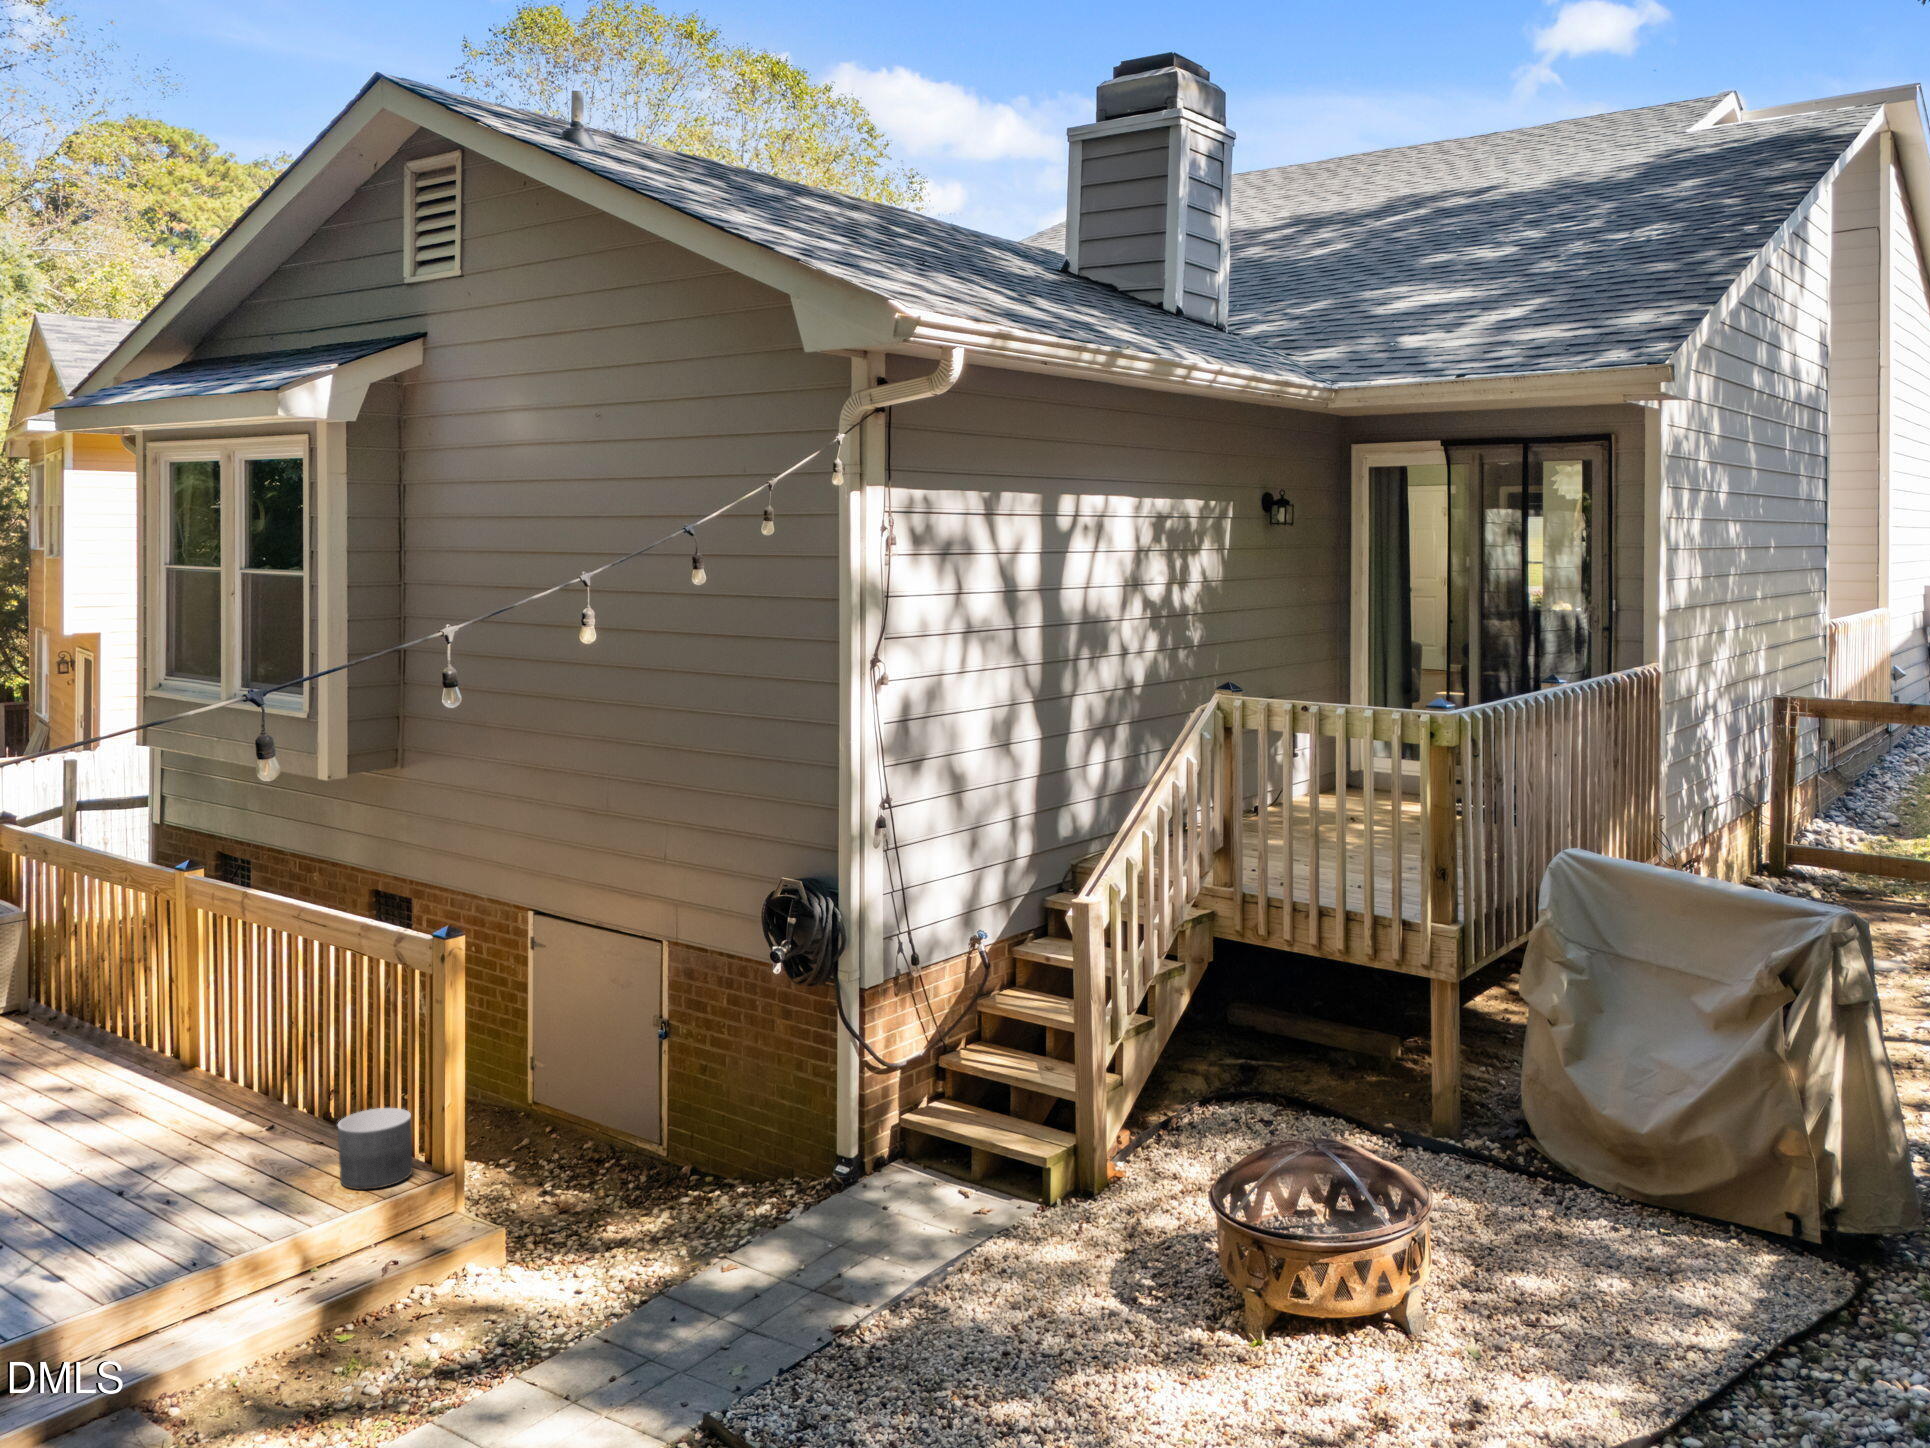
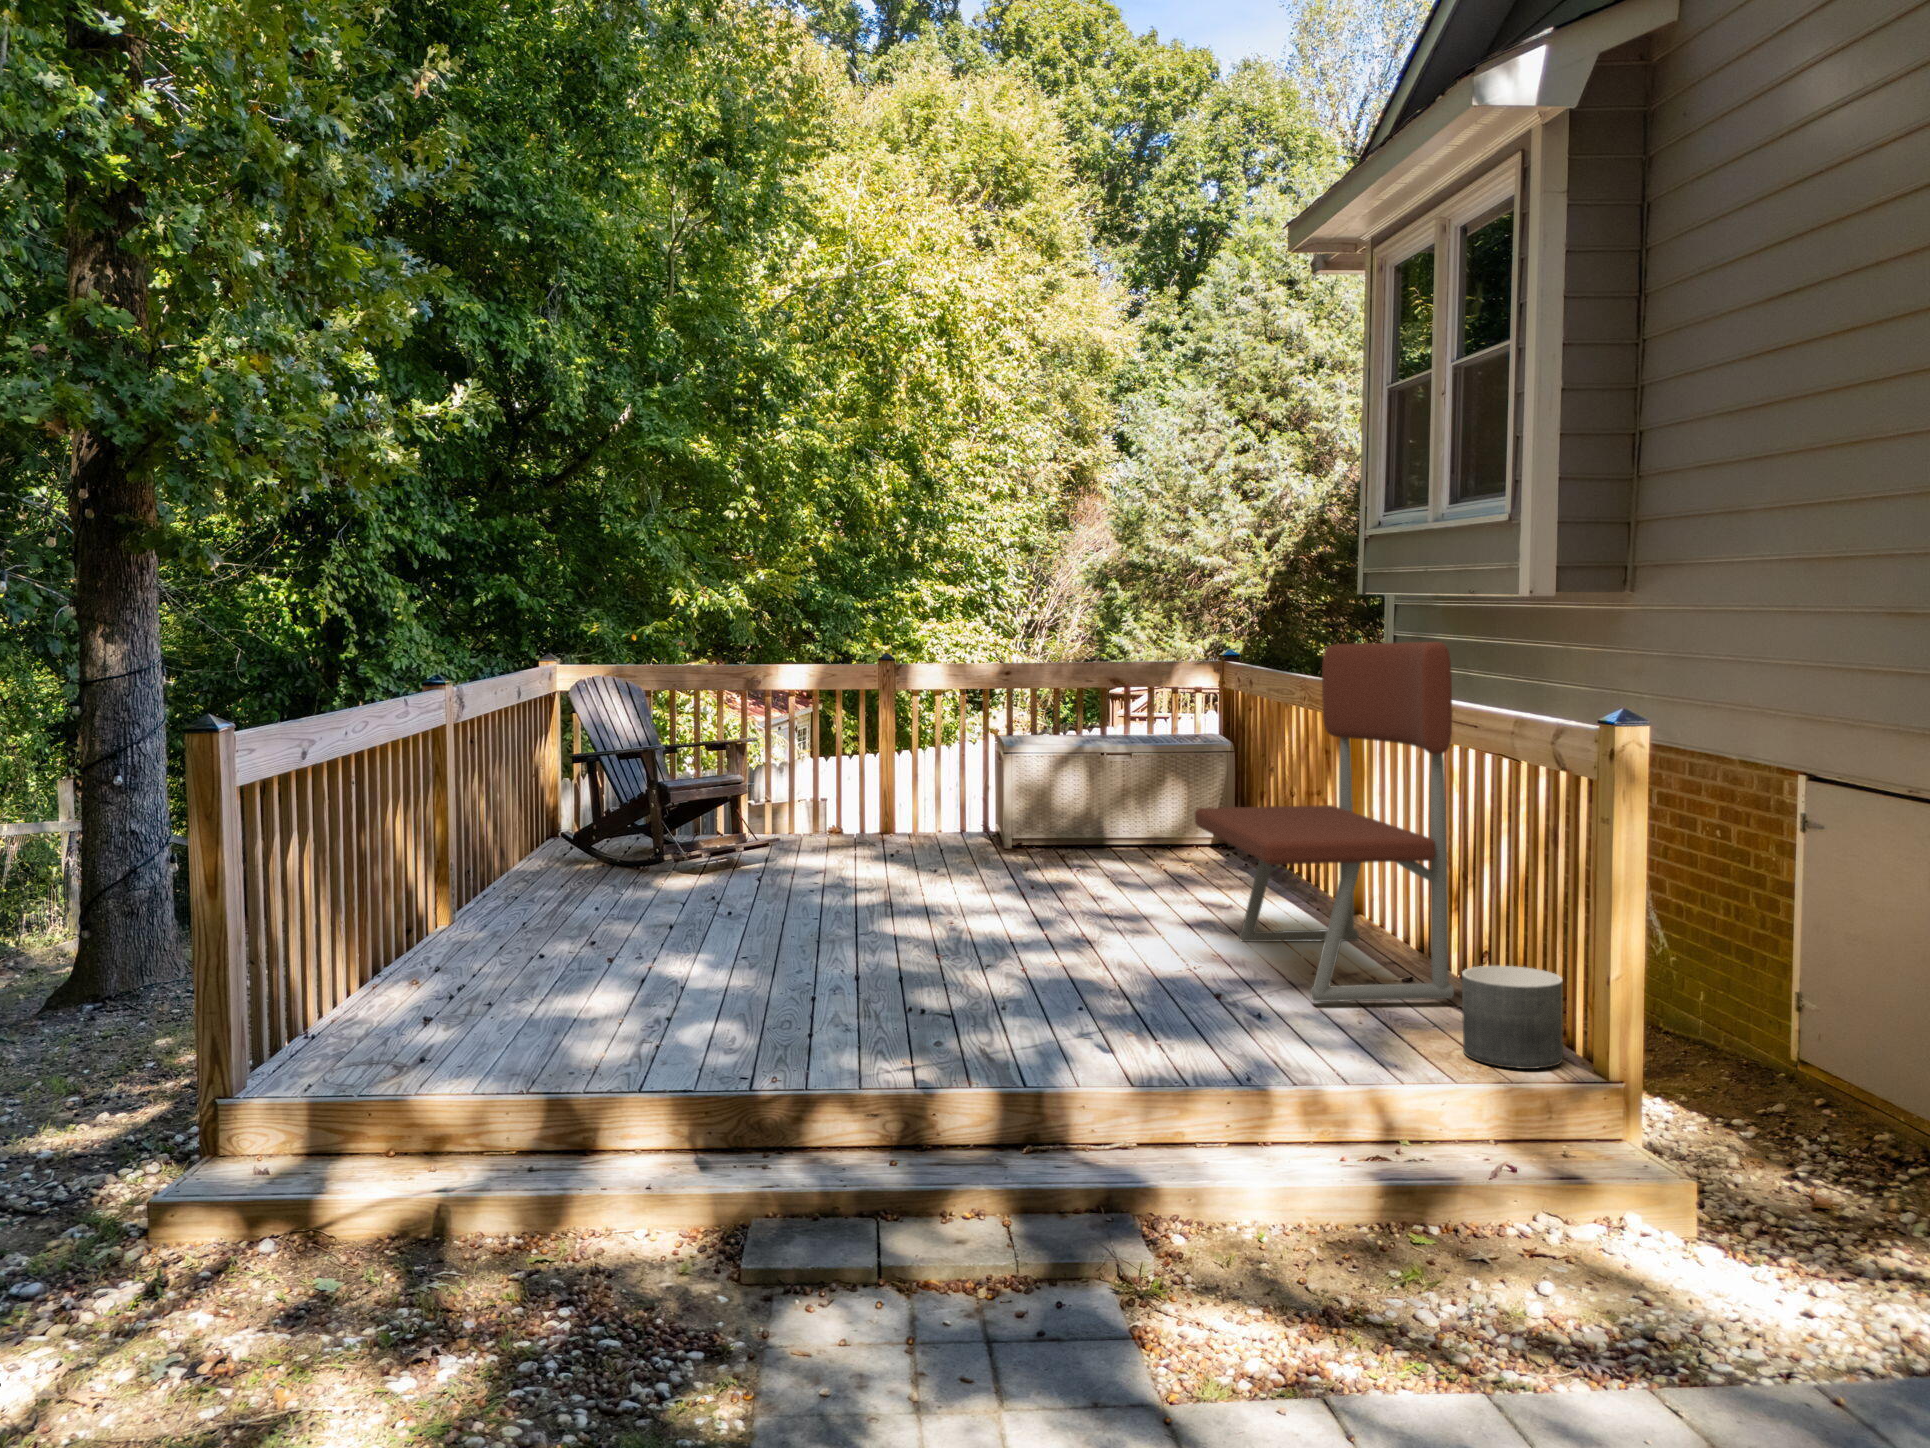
bench: none [42,844,315,1173] -> present [1195,642,1454,1002]

